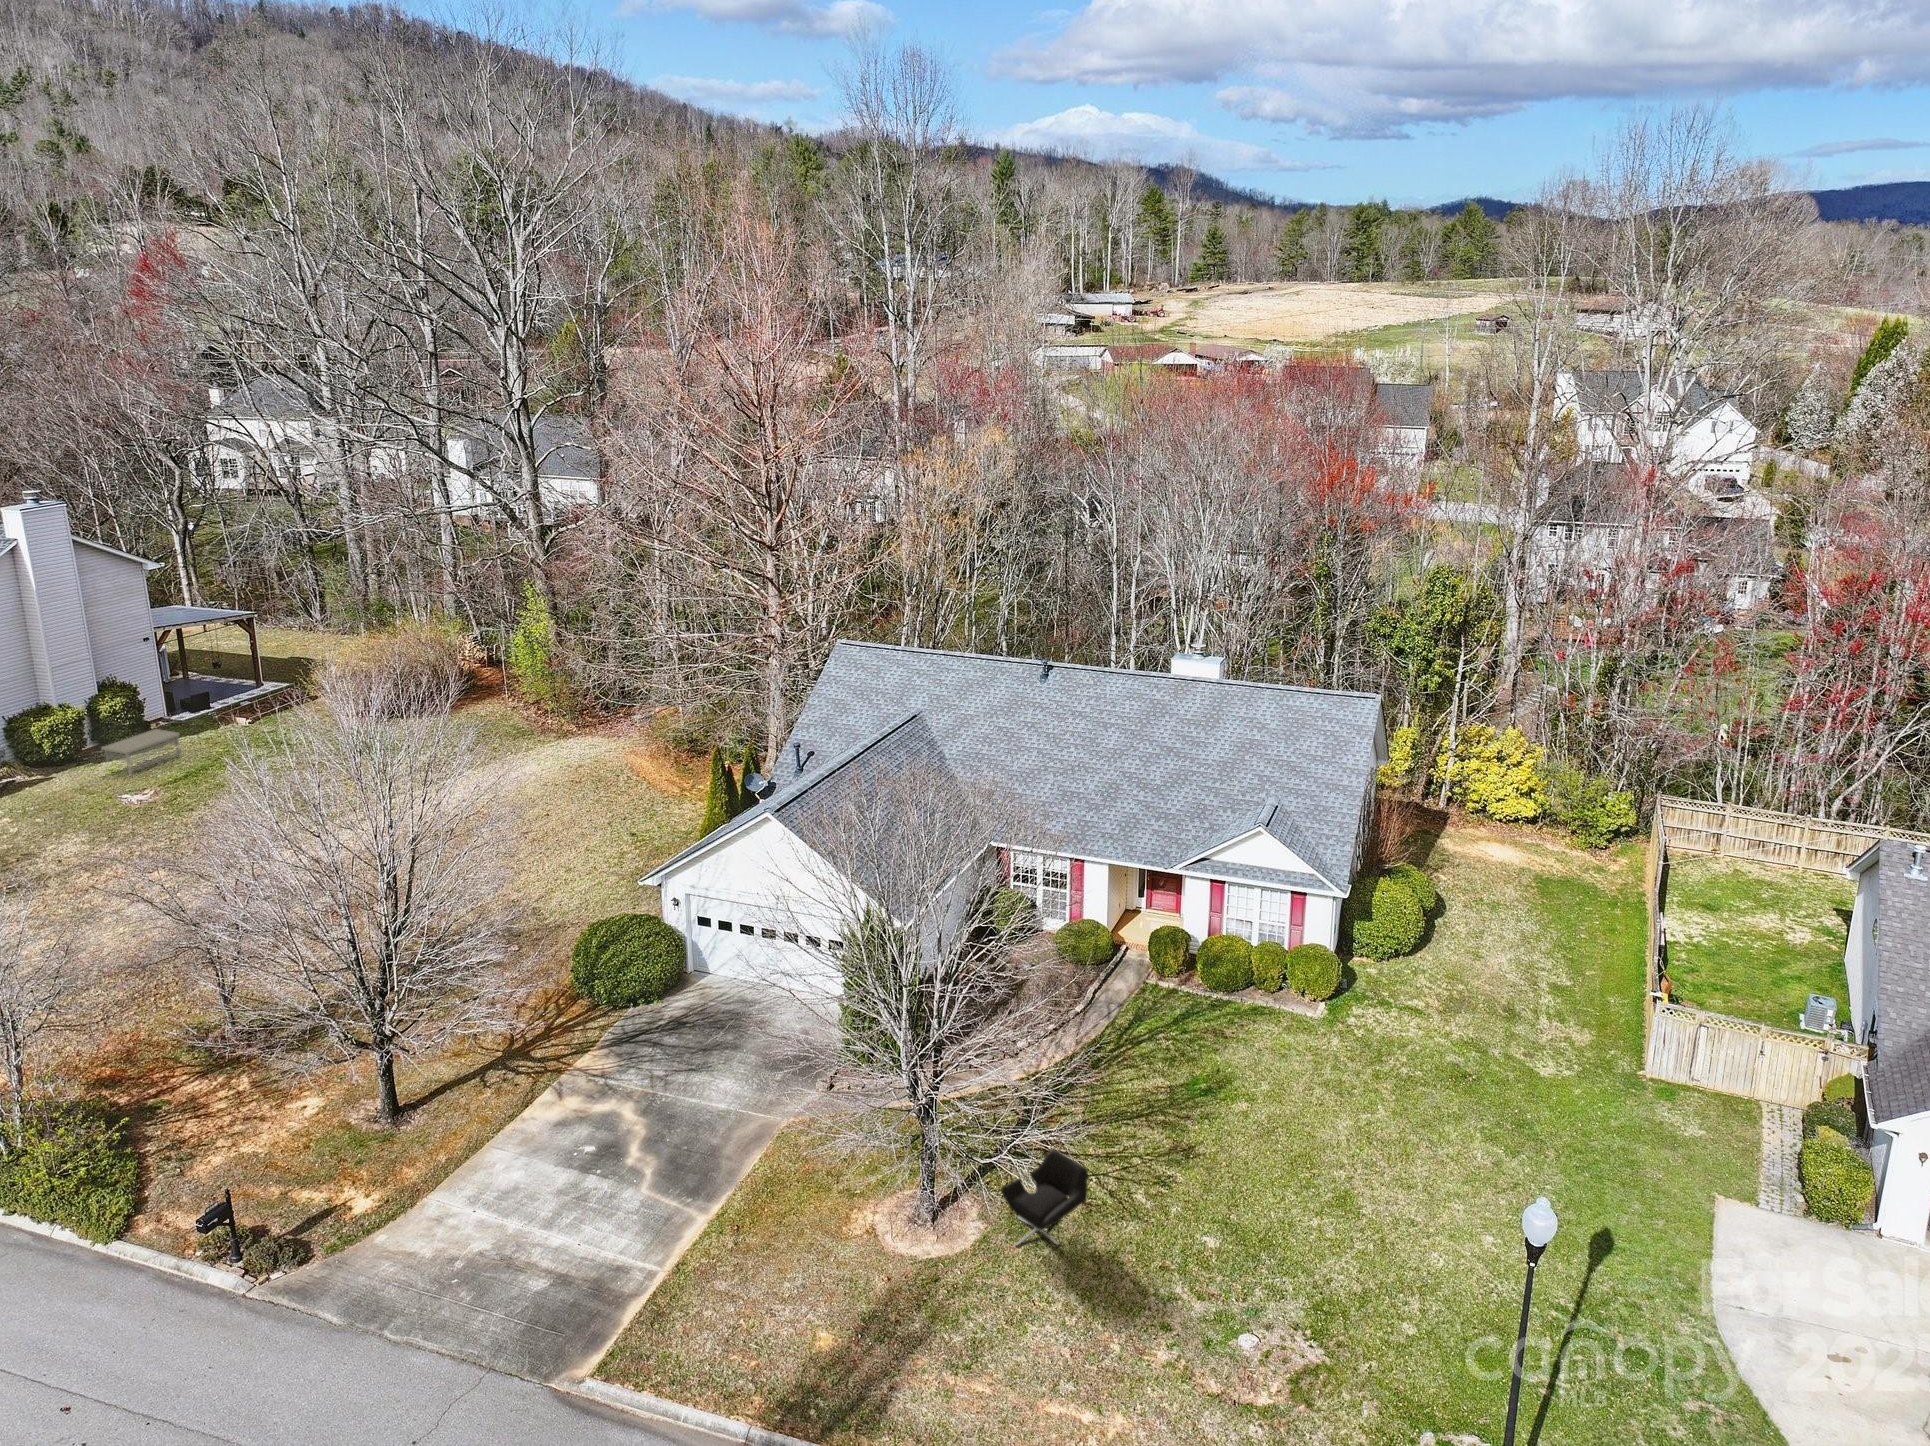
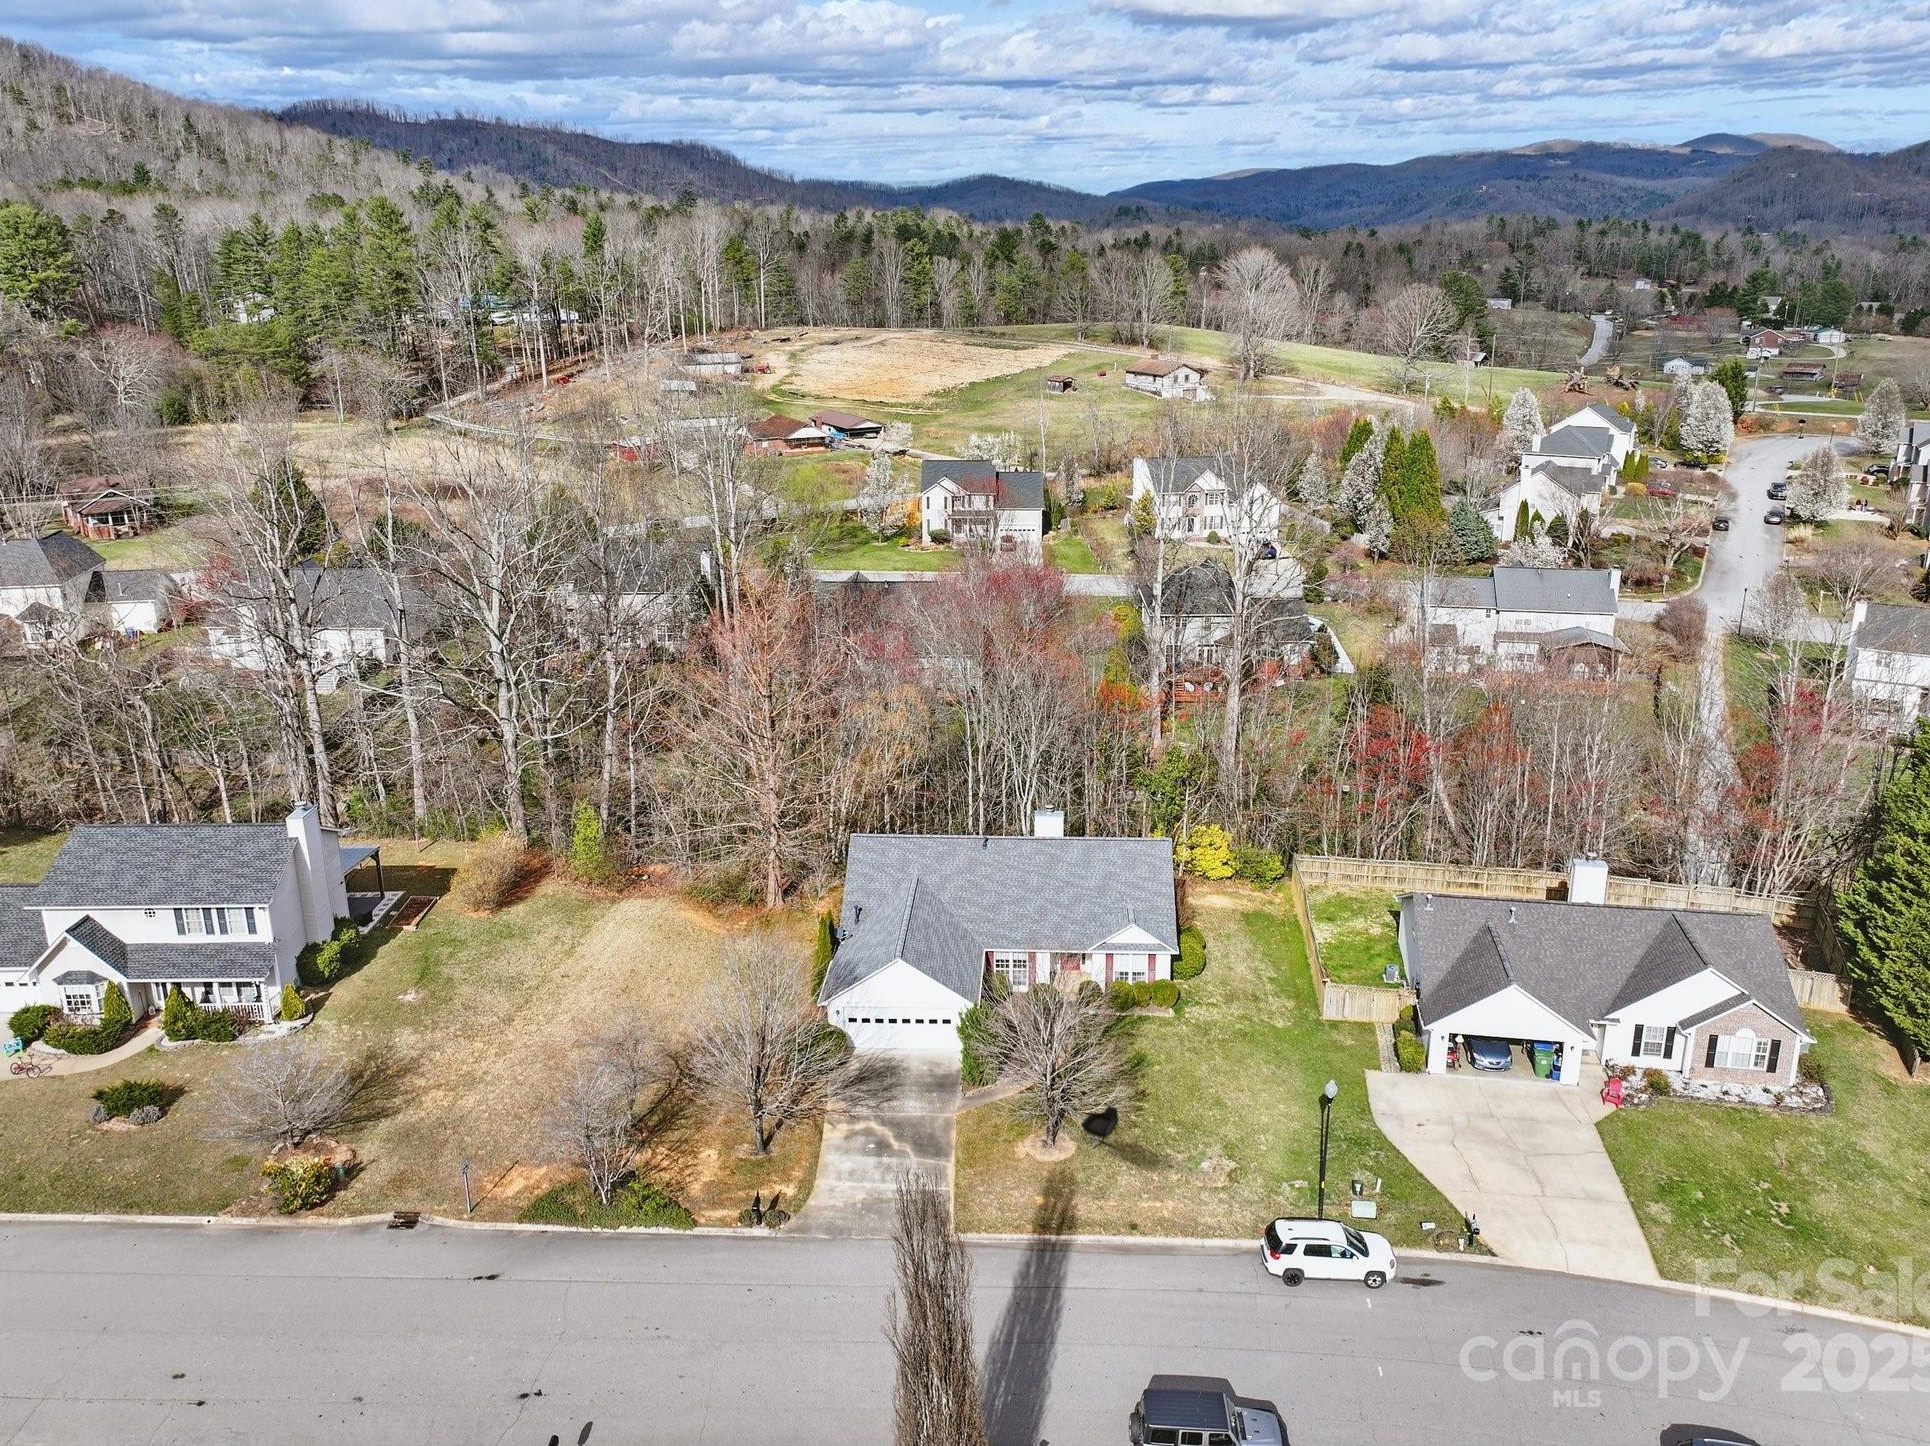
storage bench: present [101,729,181,776] -> none [340,944,383,981]

